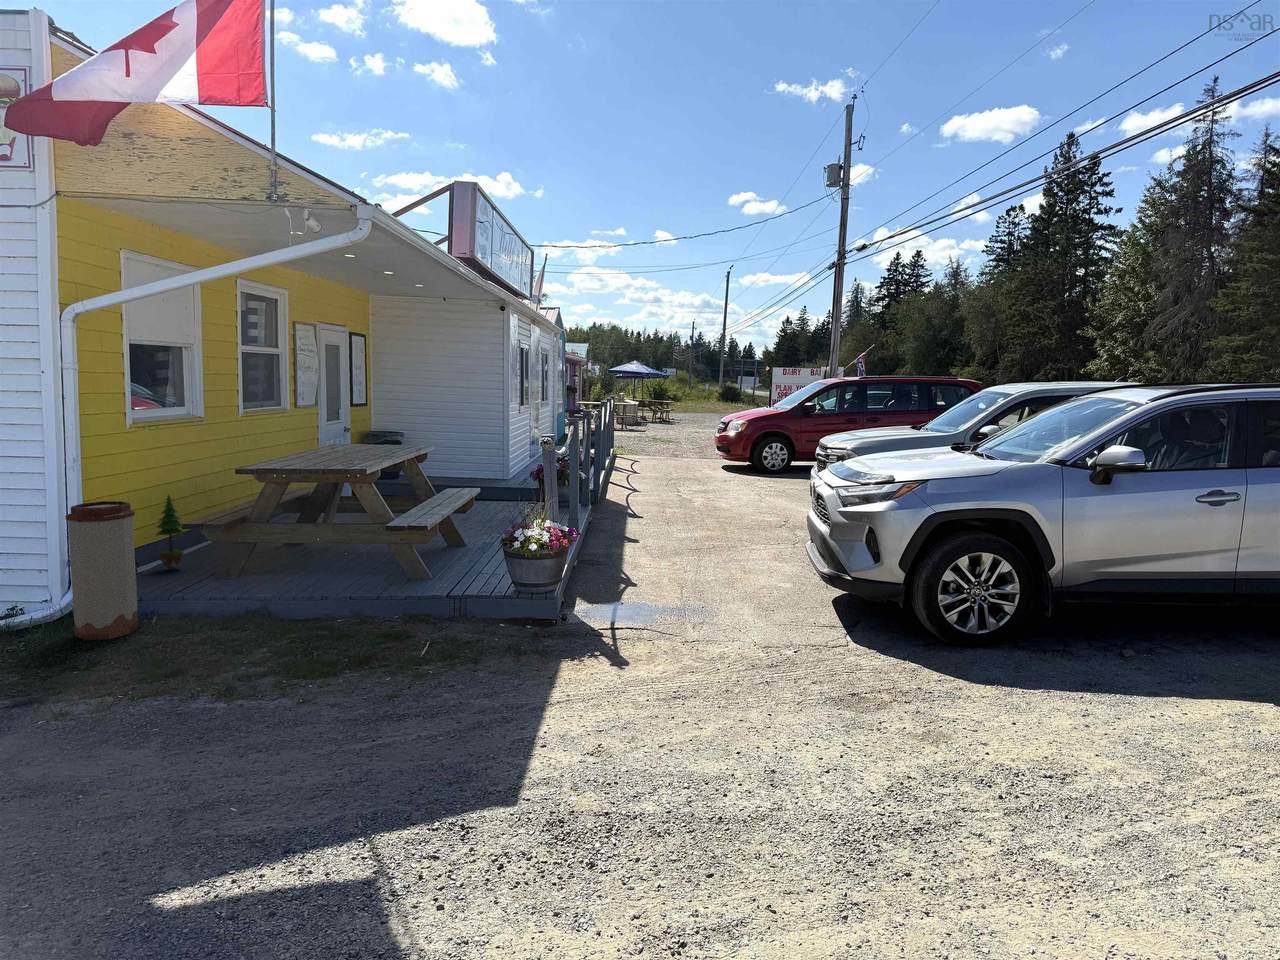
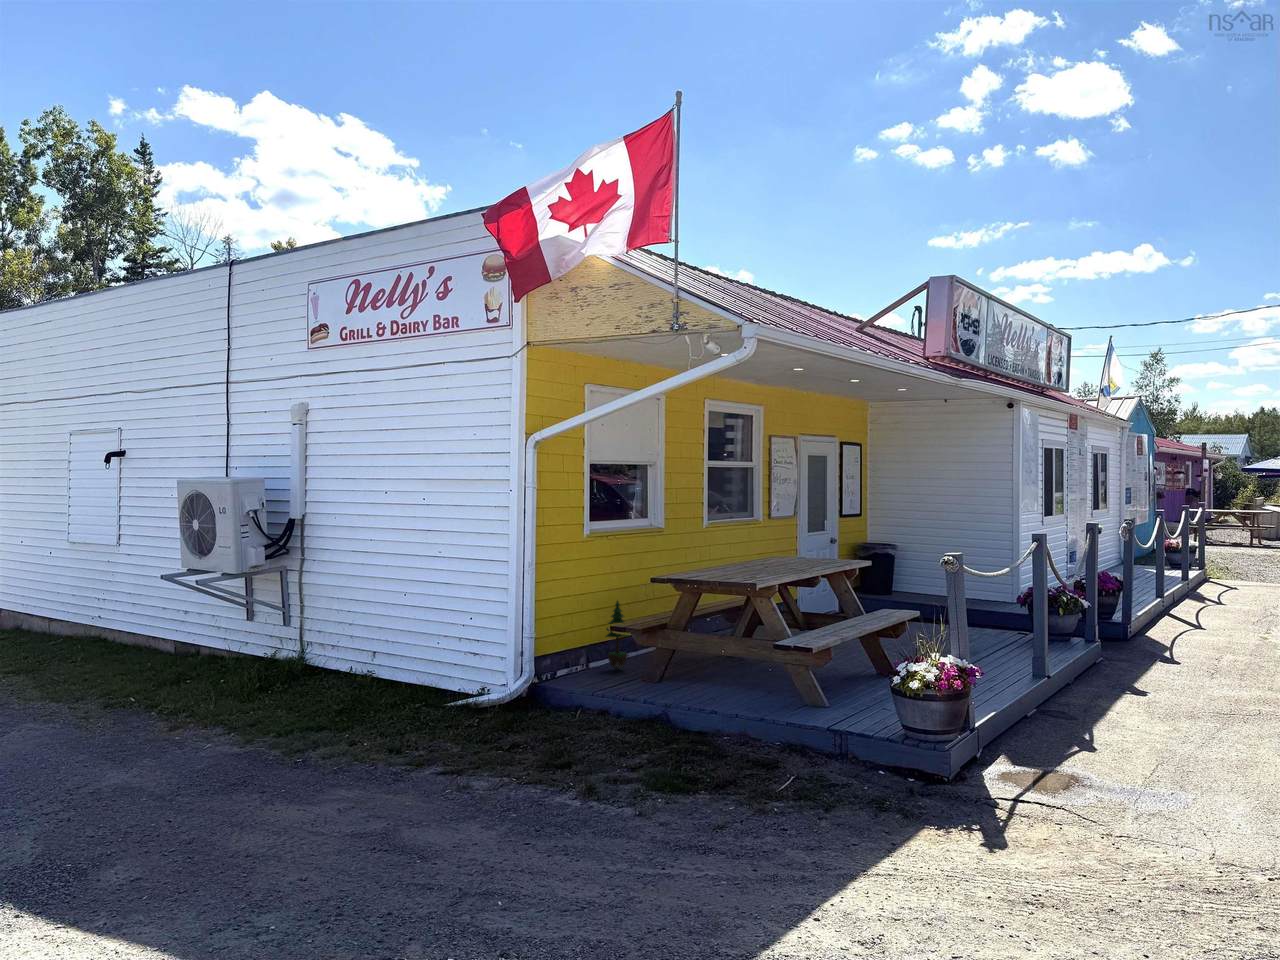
trash can: present [65,501,139,640] -> none [517,603,568,727]

